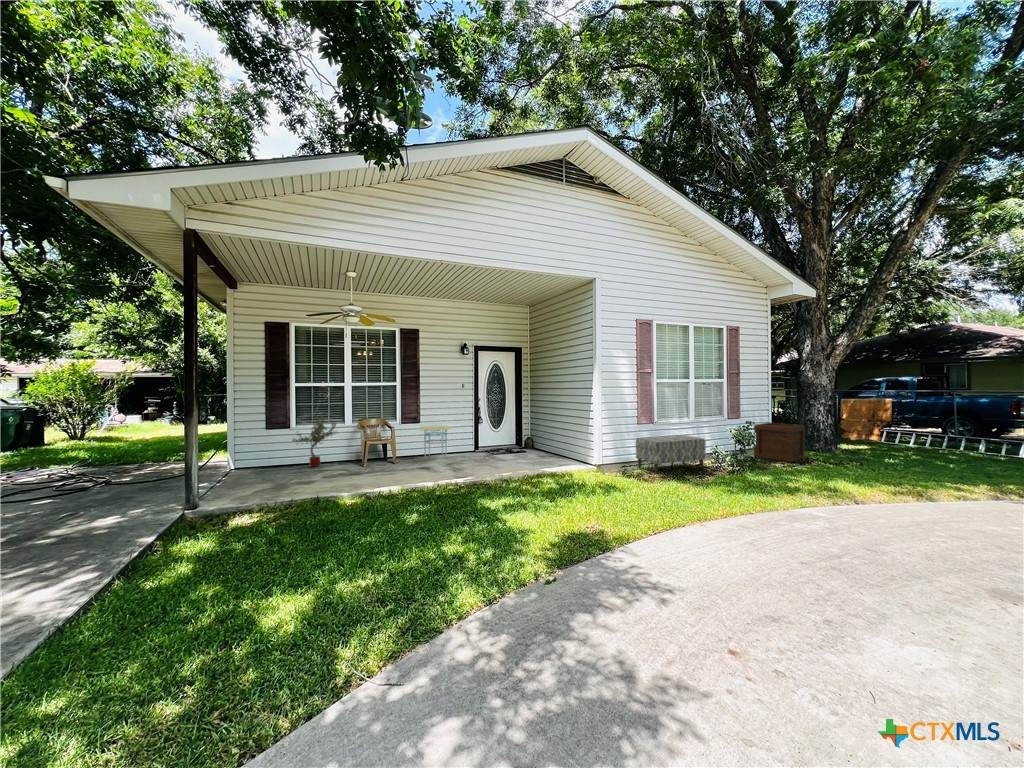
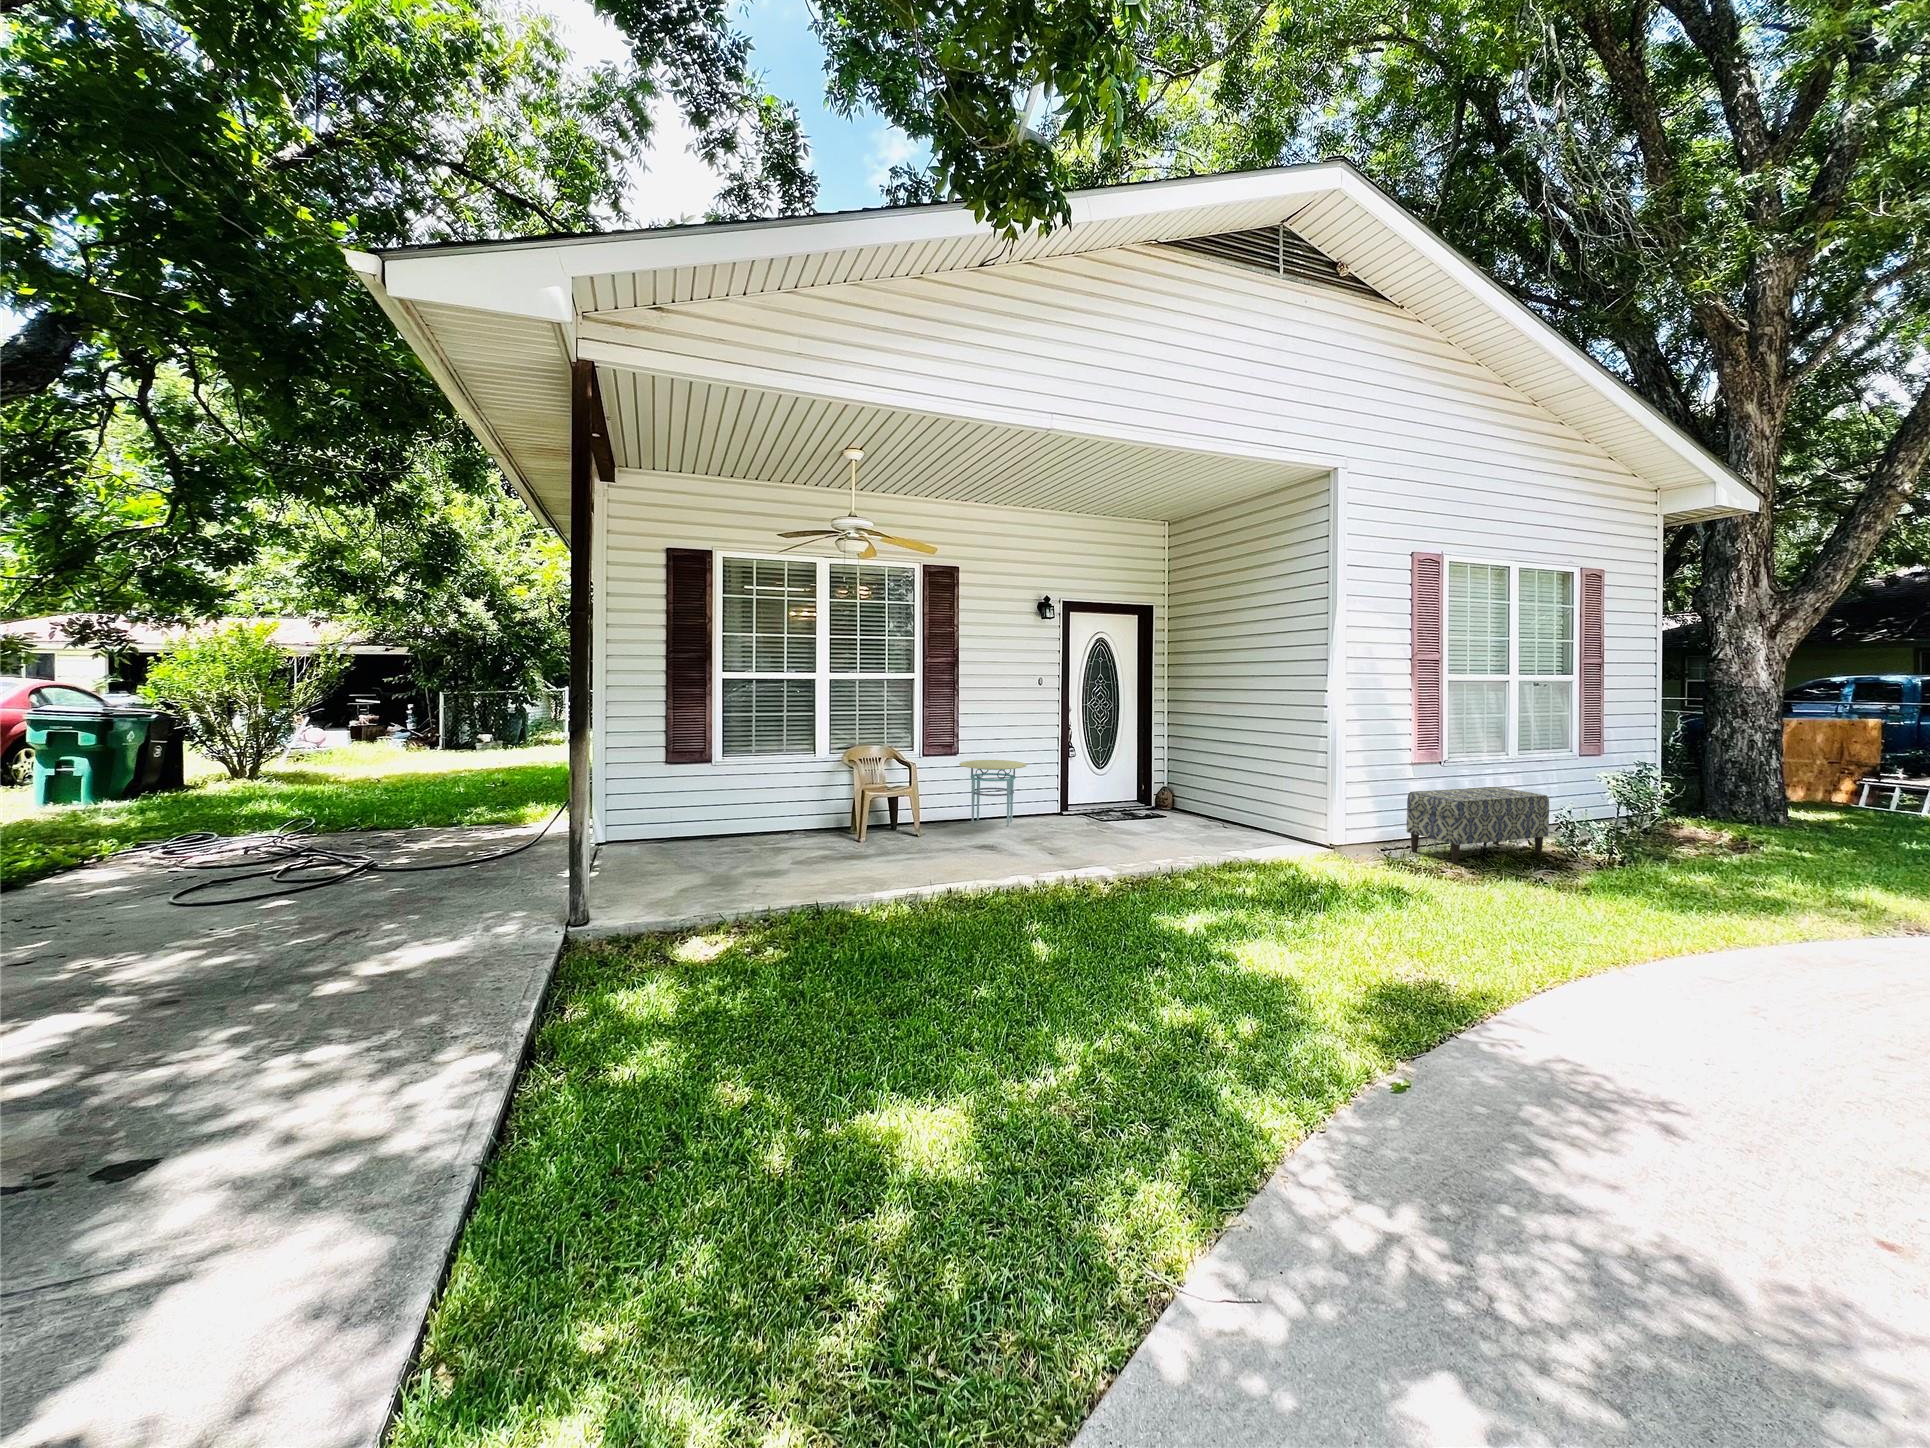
potted tree: present [293,416,336,467] -> none [721,737,808,839]
wooden crate: present [754,423,805,462] -> none [1629,764,1736,846]

